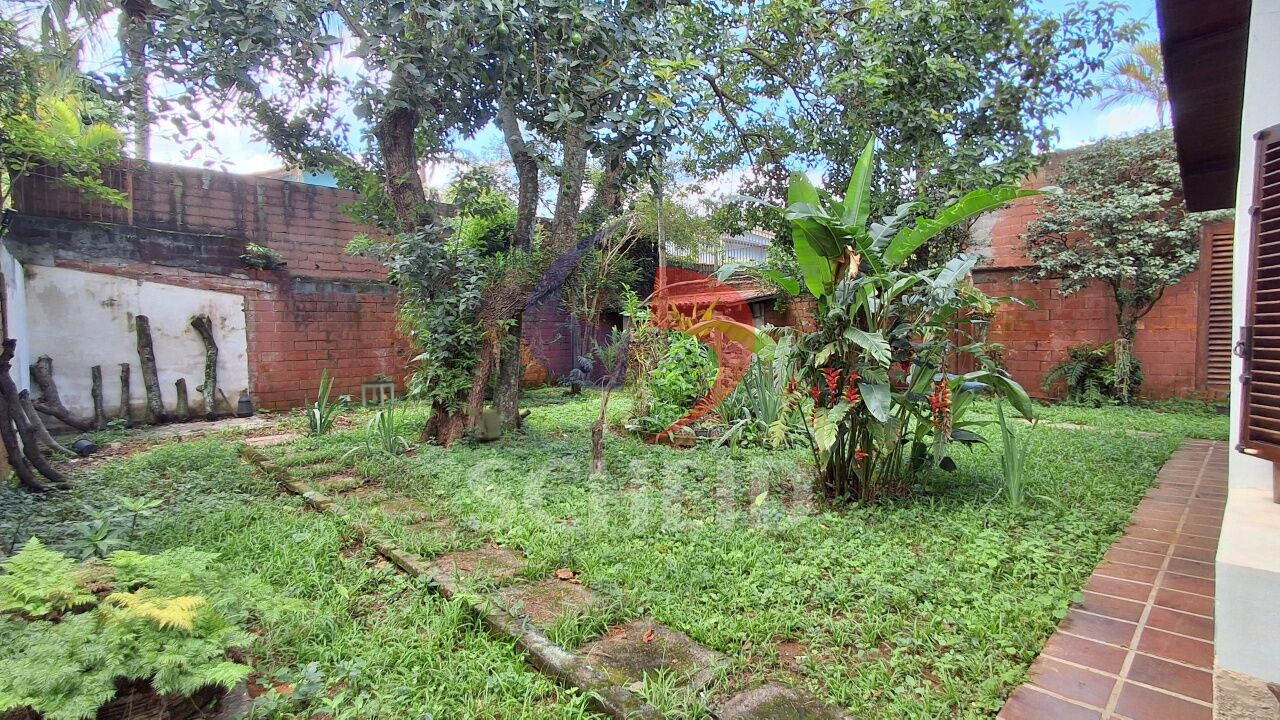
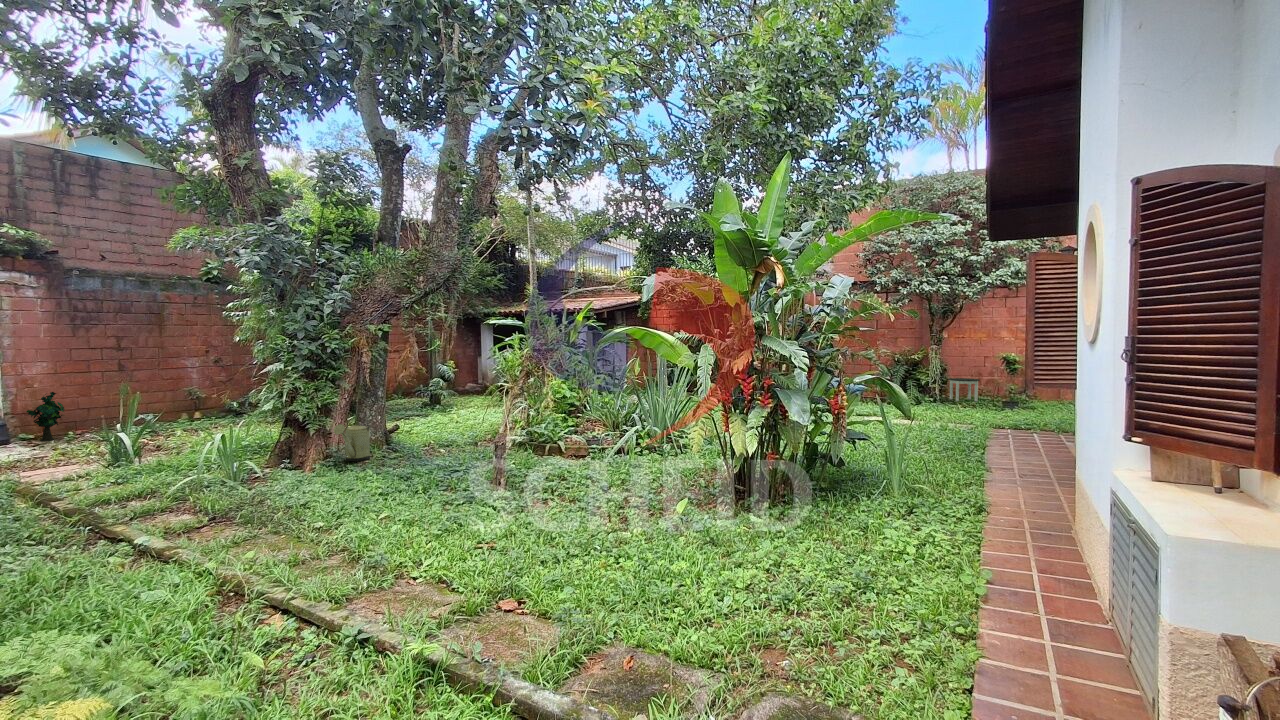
decorative plant: none [264,376,290,415] -> present [26,392,65,441]
round table: present [361,381,394,406] -> present [948,378,980,401]

